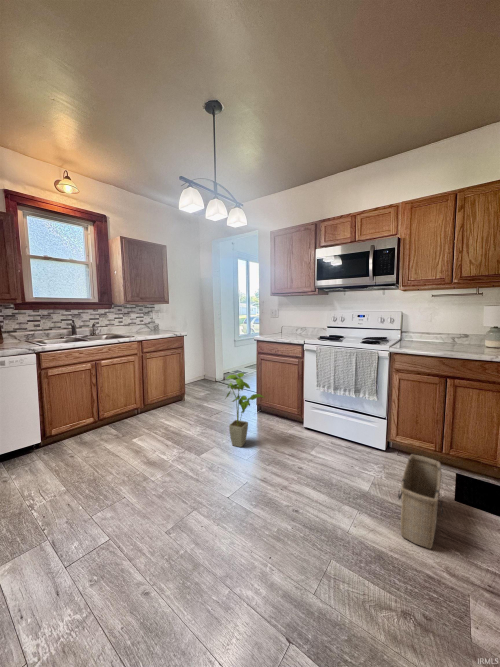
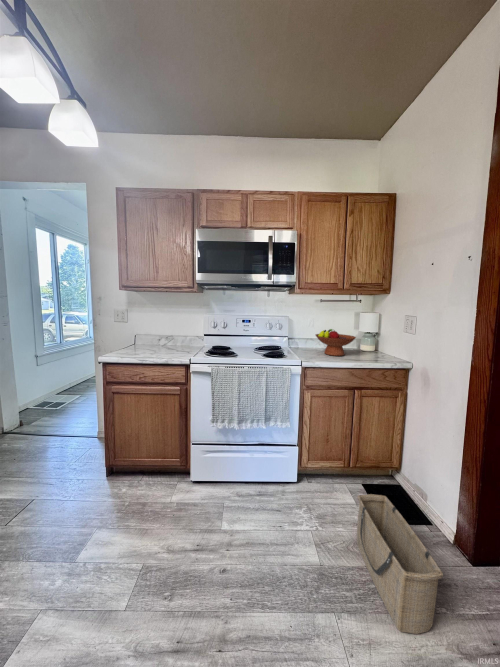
fruit bowl: none [421,321,468,347] -> present [316,329,356,356]
house plant: present [226,373,263,447] -> none [62,441,148,583]

